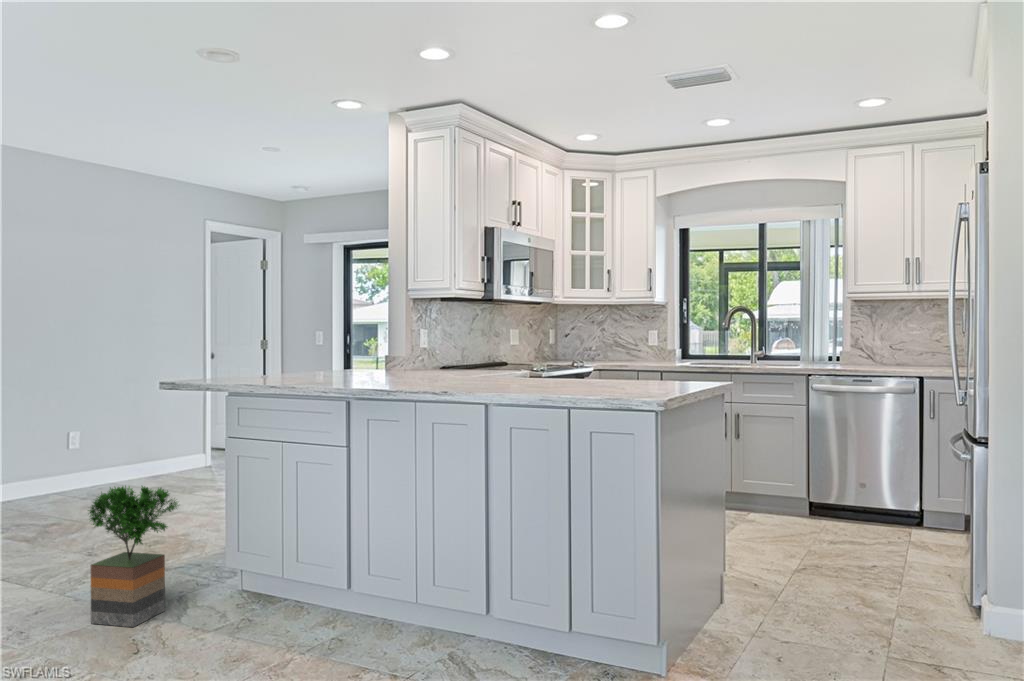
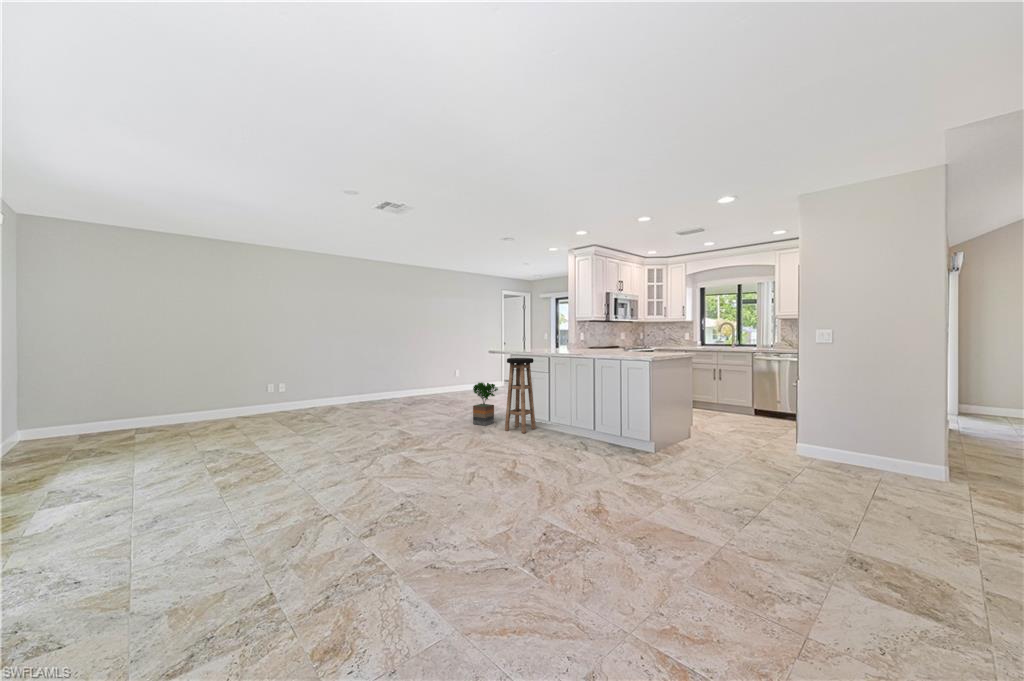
bar stool: none [197,407,300,649] -> present [505,358,536,433]

